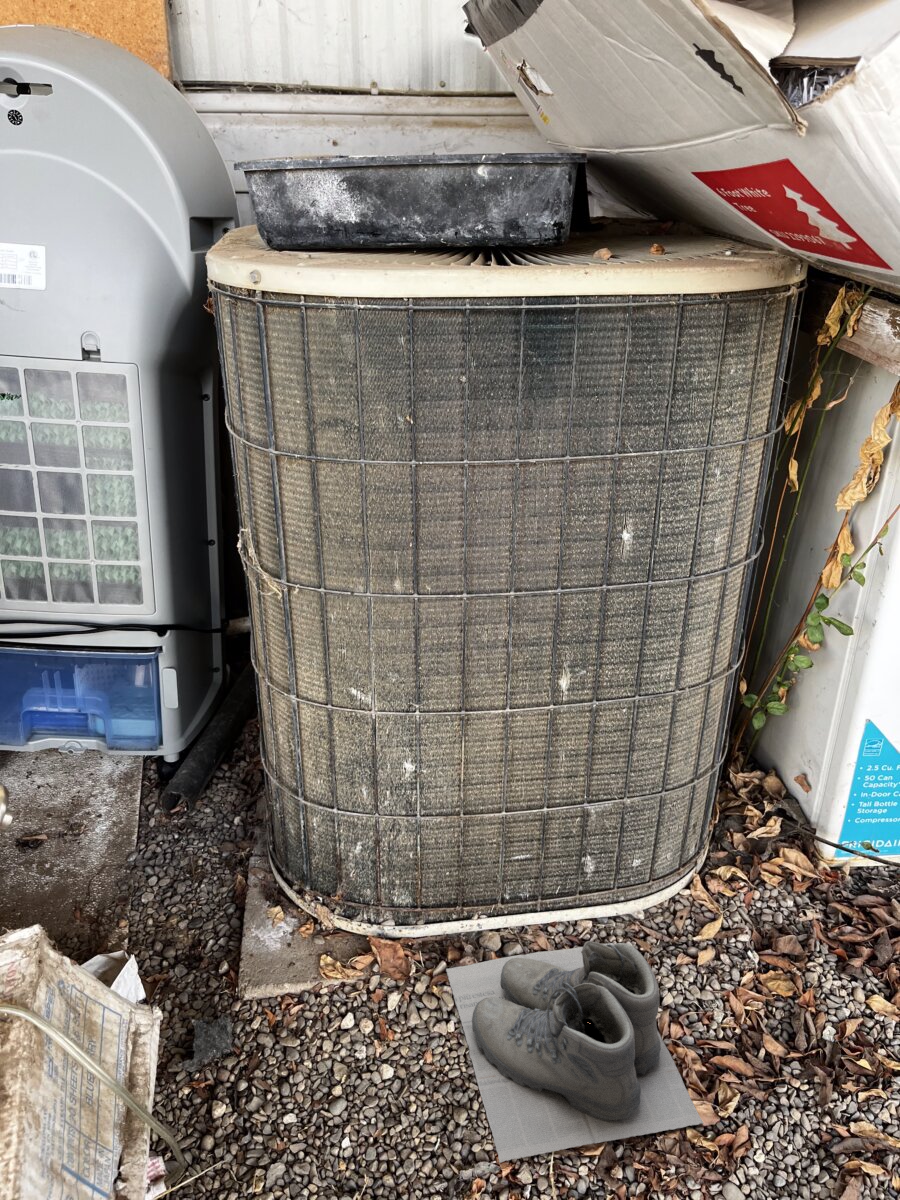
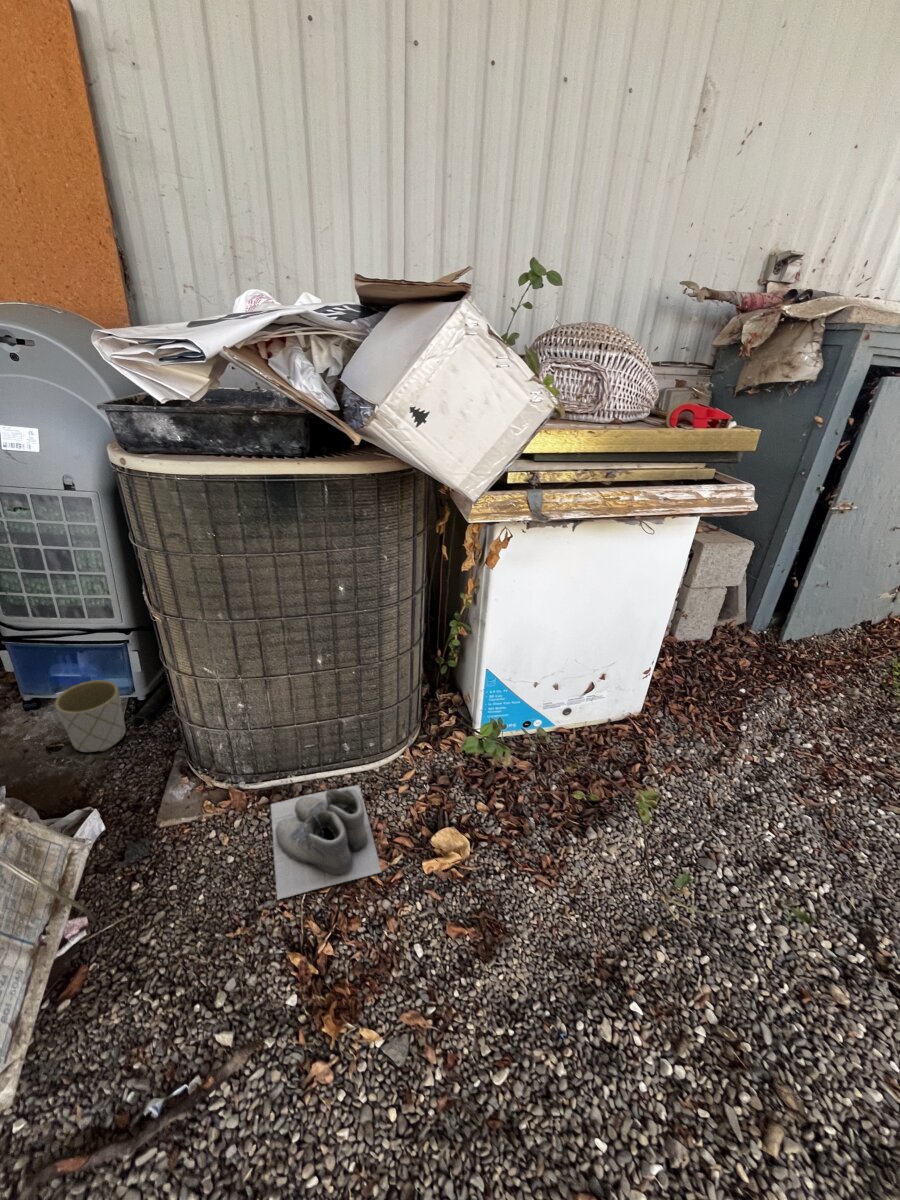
planter: none [45,719,154,852] -> present [55,680,126,752]

